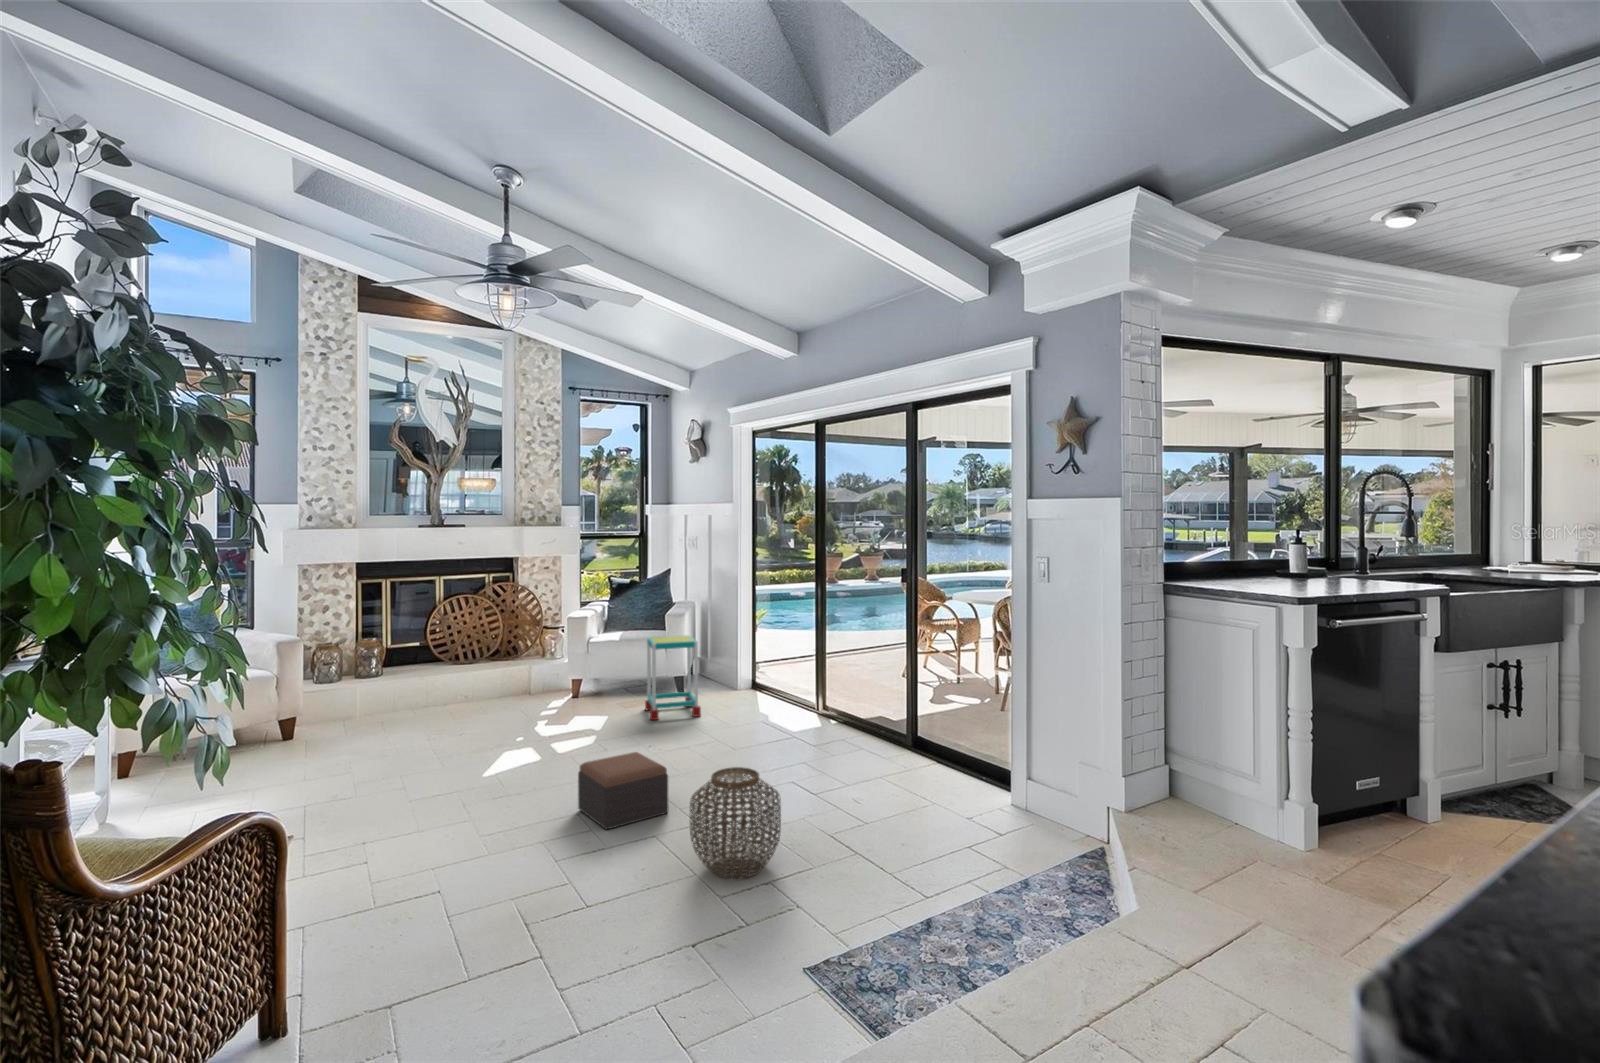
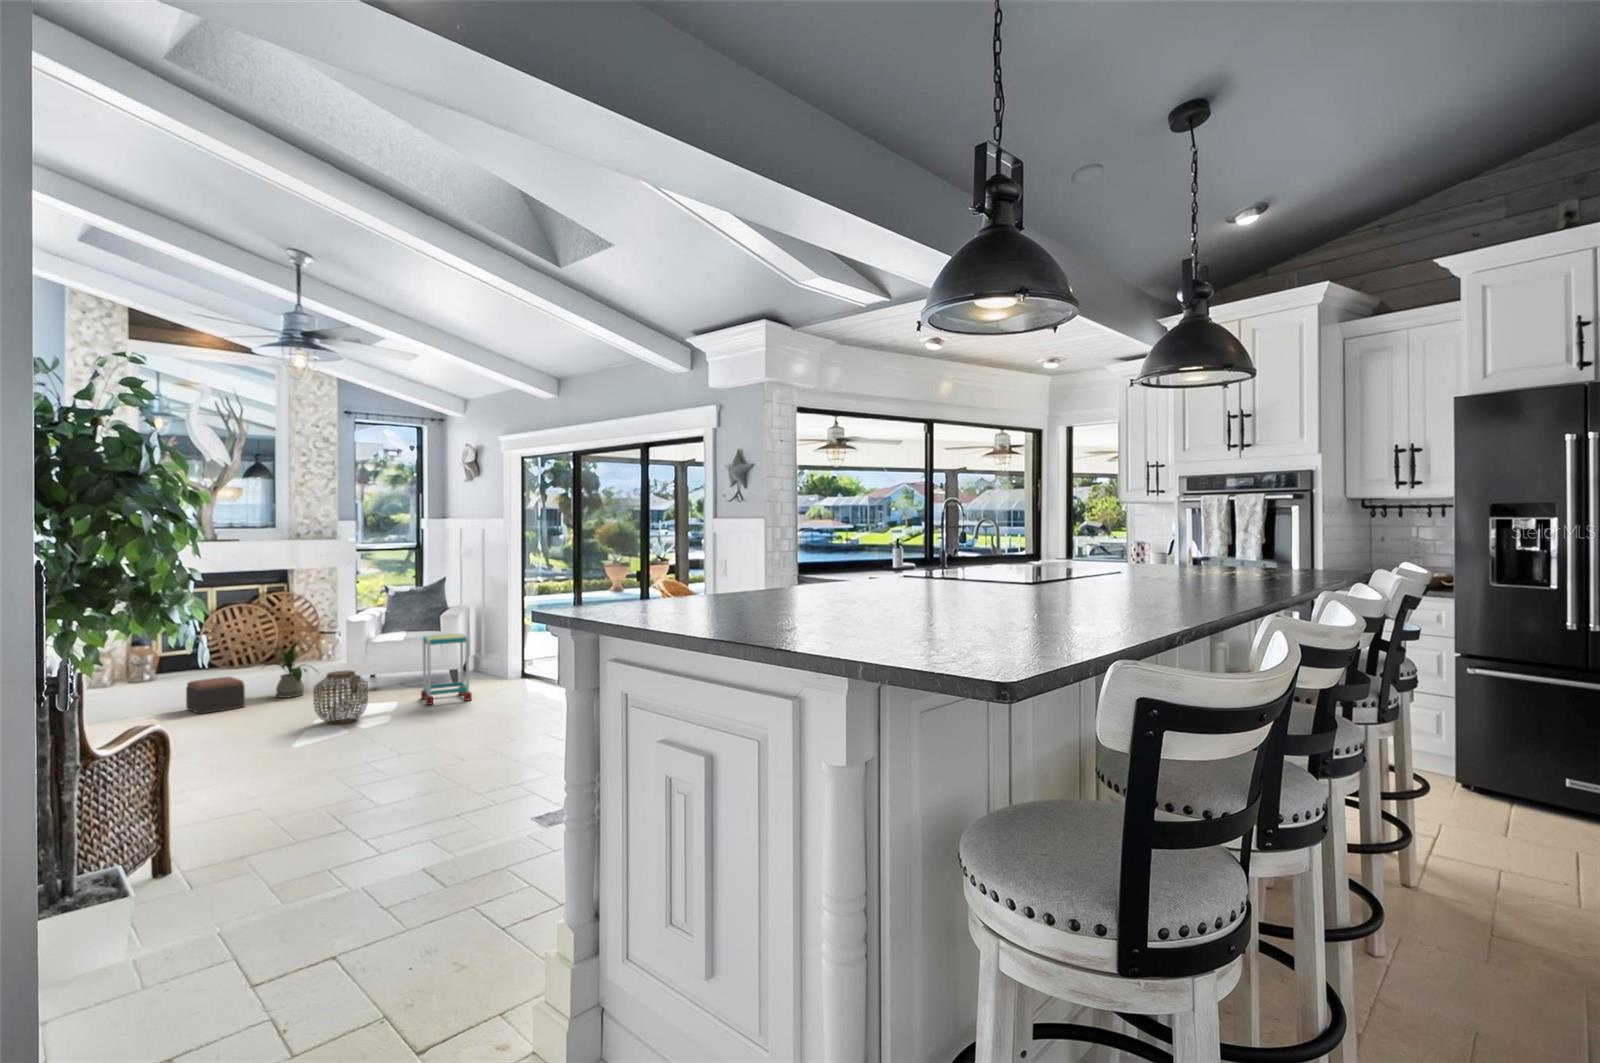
house plant: none [483,637,542,699] -> present [267,642,315,698]
footstool: present [578,752,668,829] -> present [186,677,245,714]
woven basket: present [690,767,781,879] -> present [314,670,368,725]

